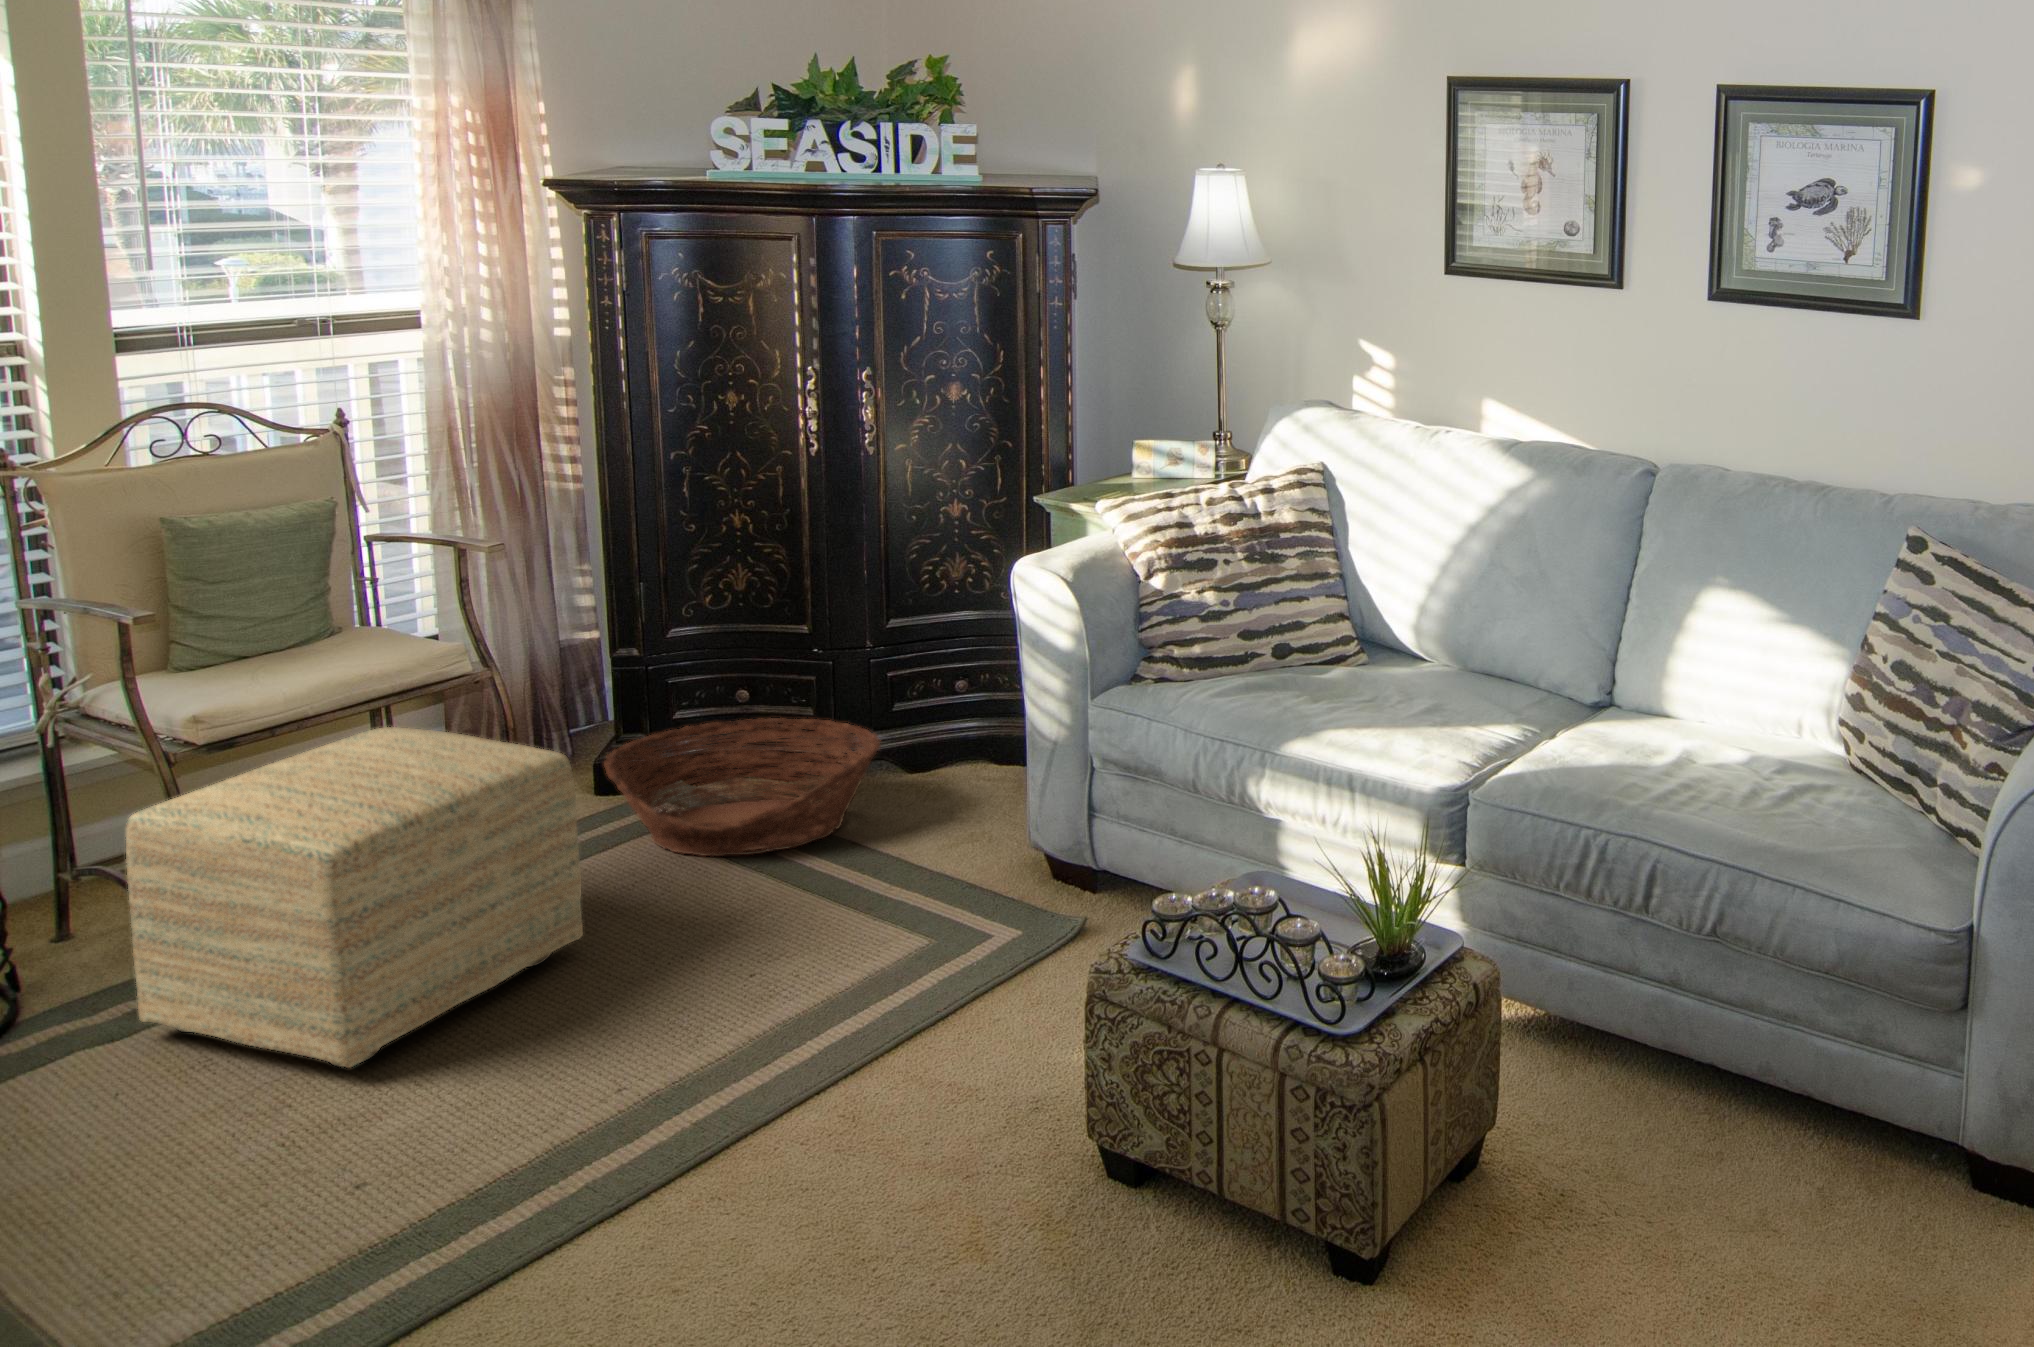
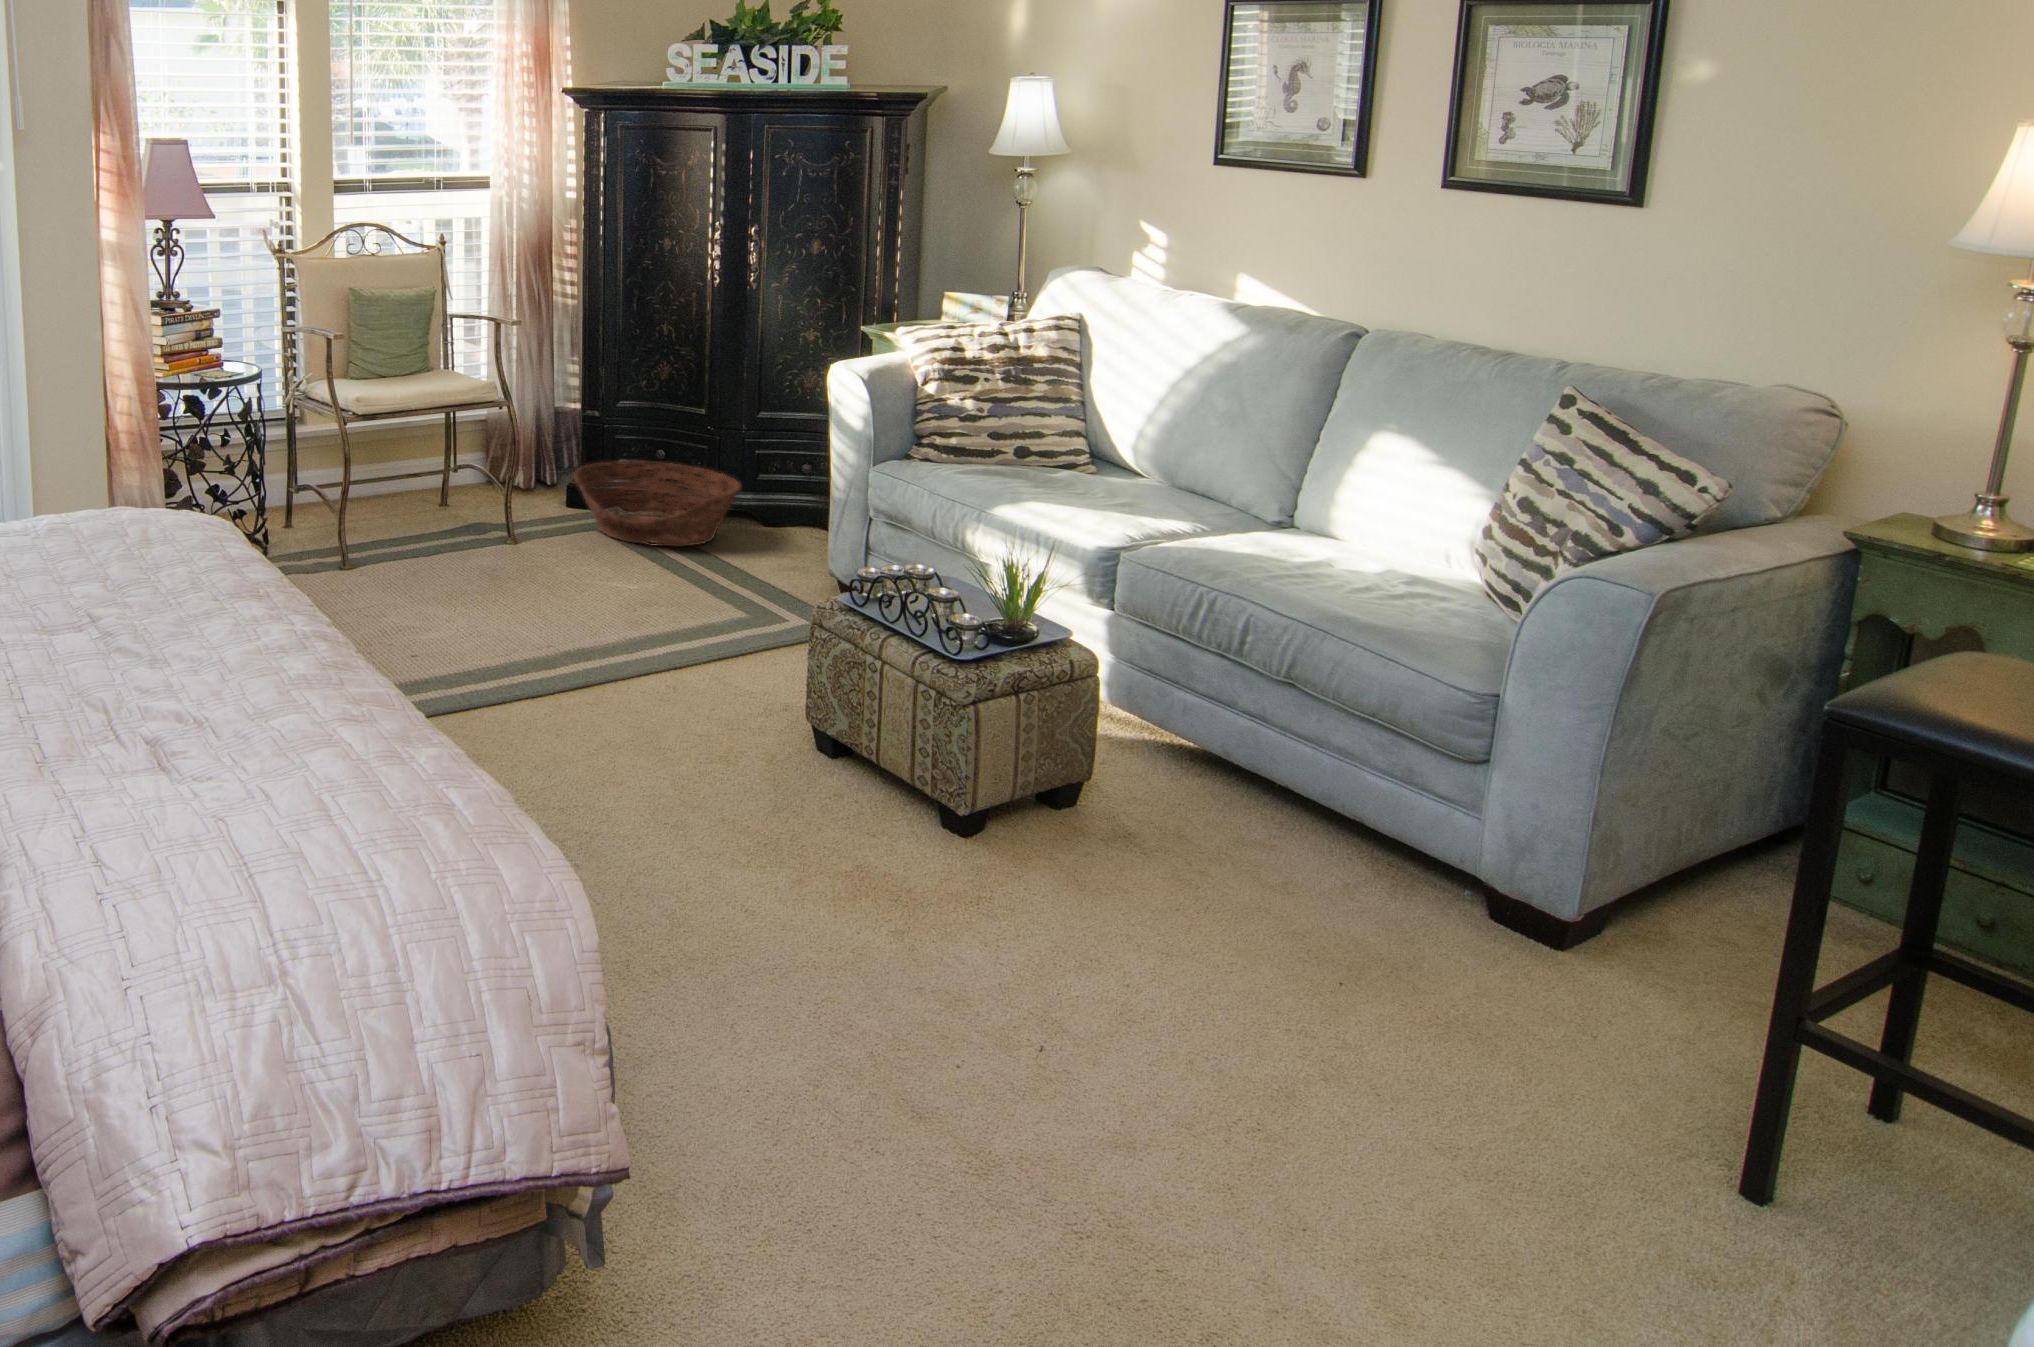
ottoman: present [126,727,583,1068] -> none [334,424,550,601]

